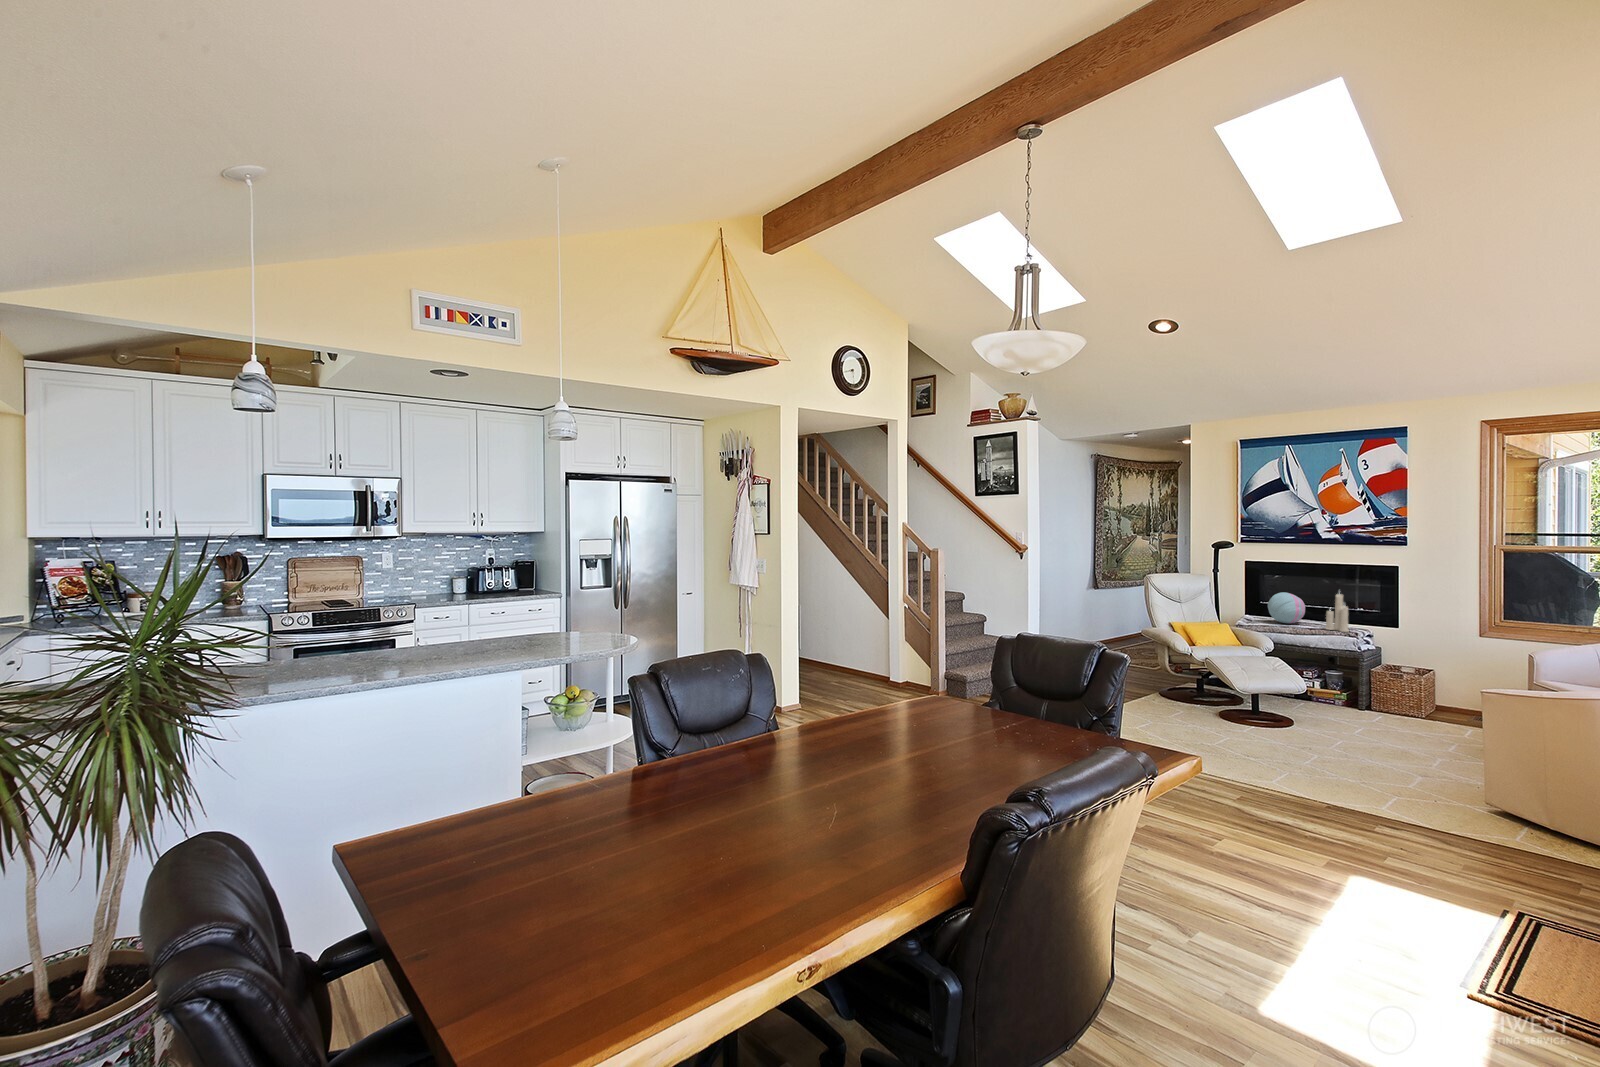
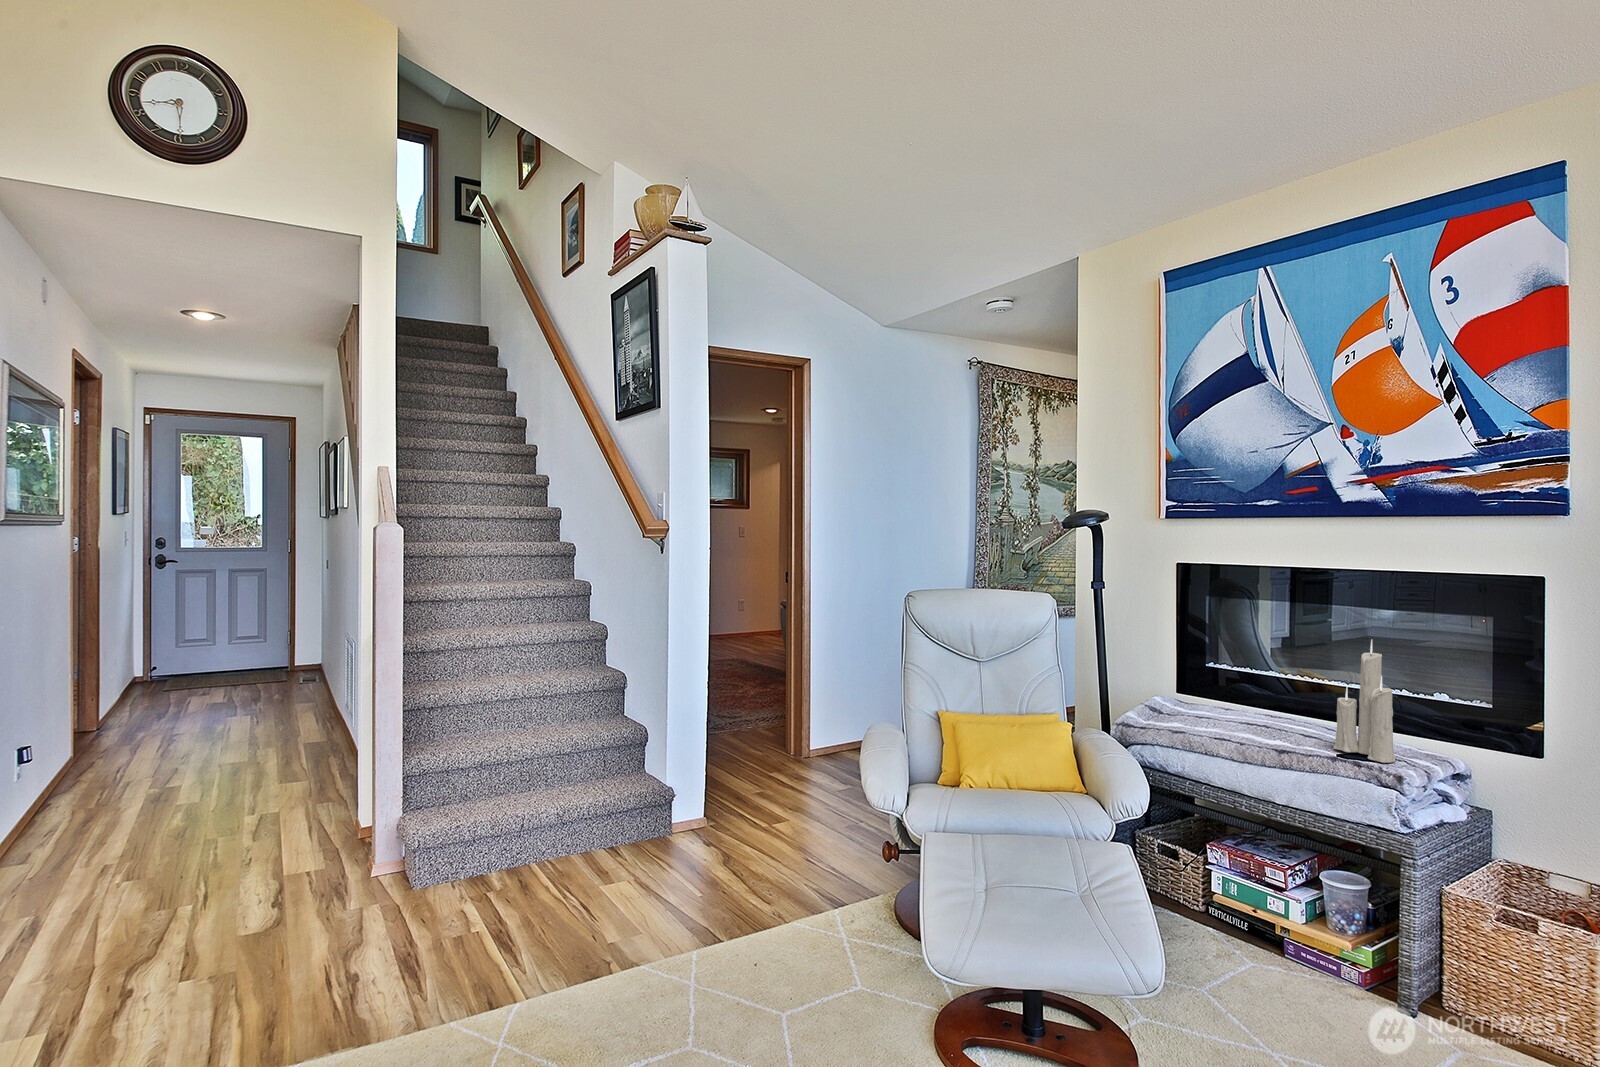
cushion: present [1268,592,1305,624] -> none [1208,642,1301,723]

